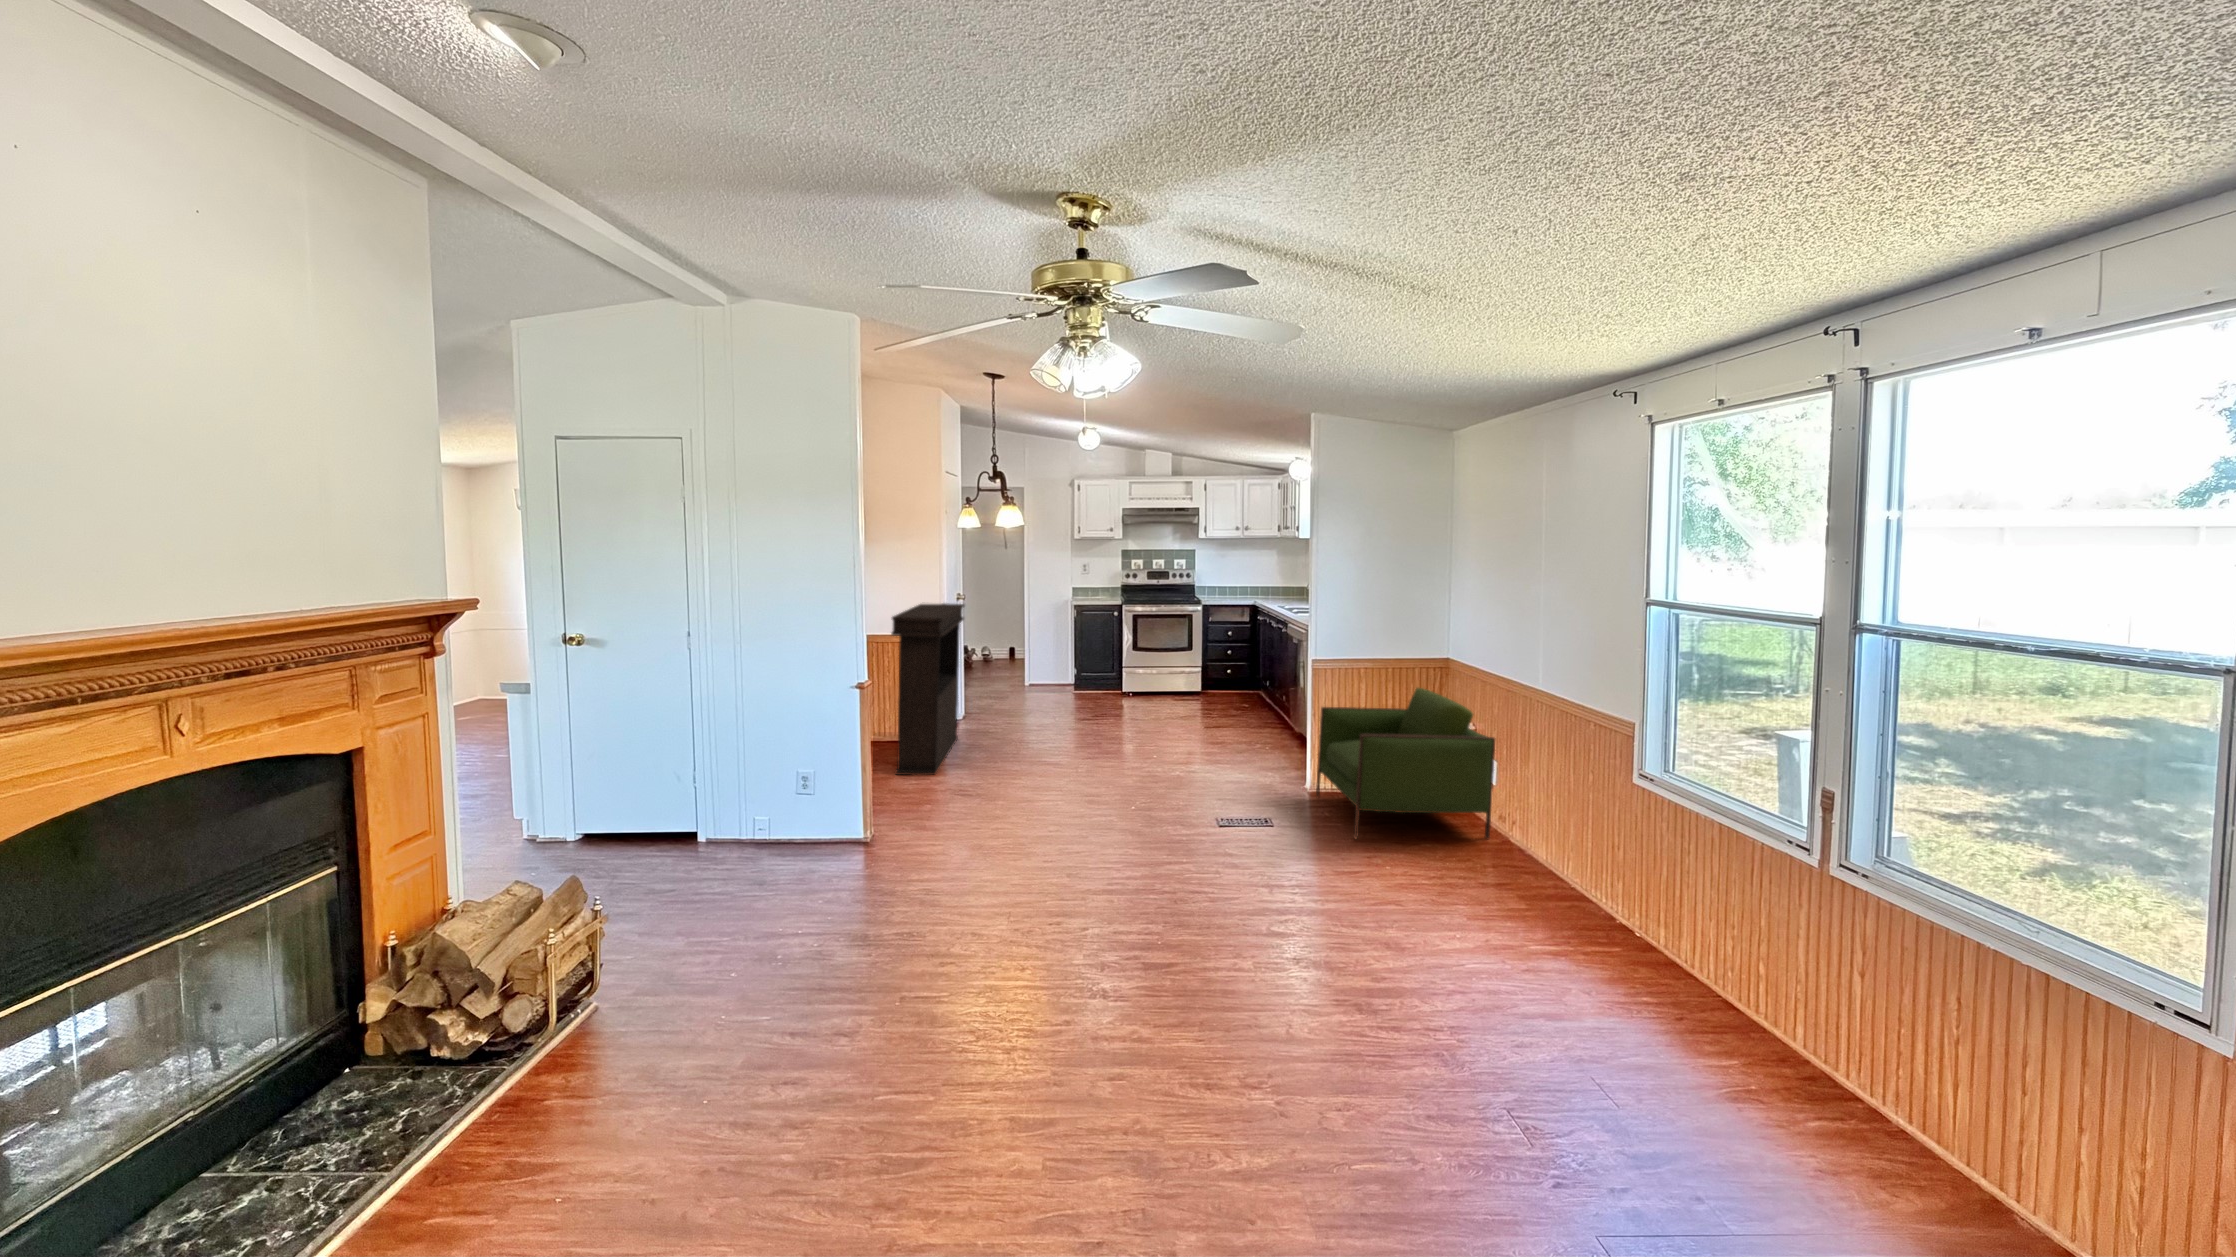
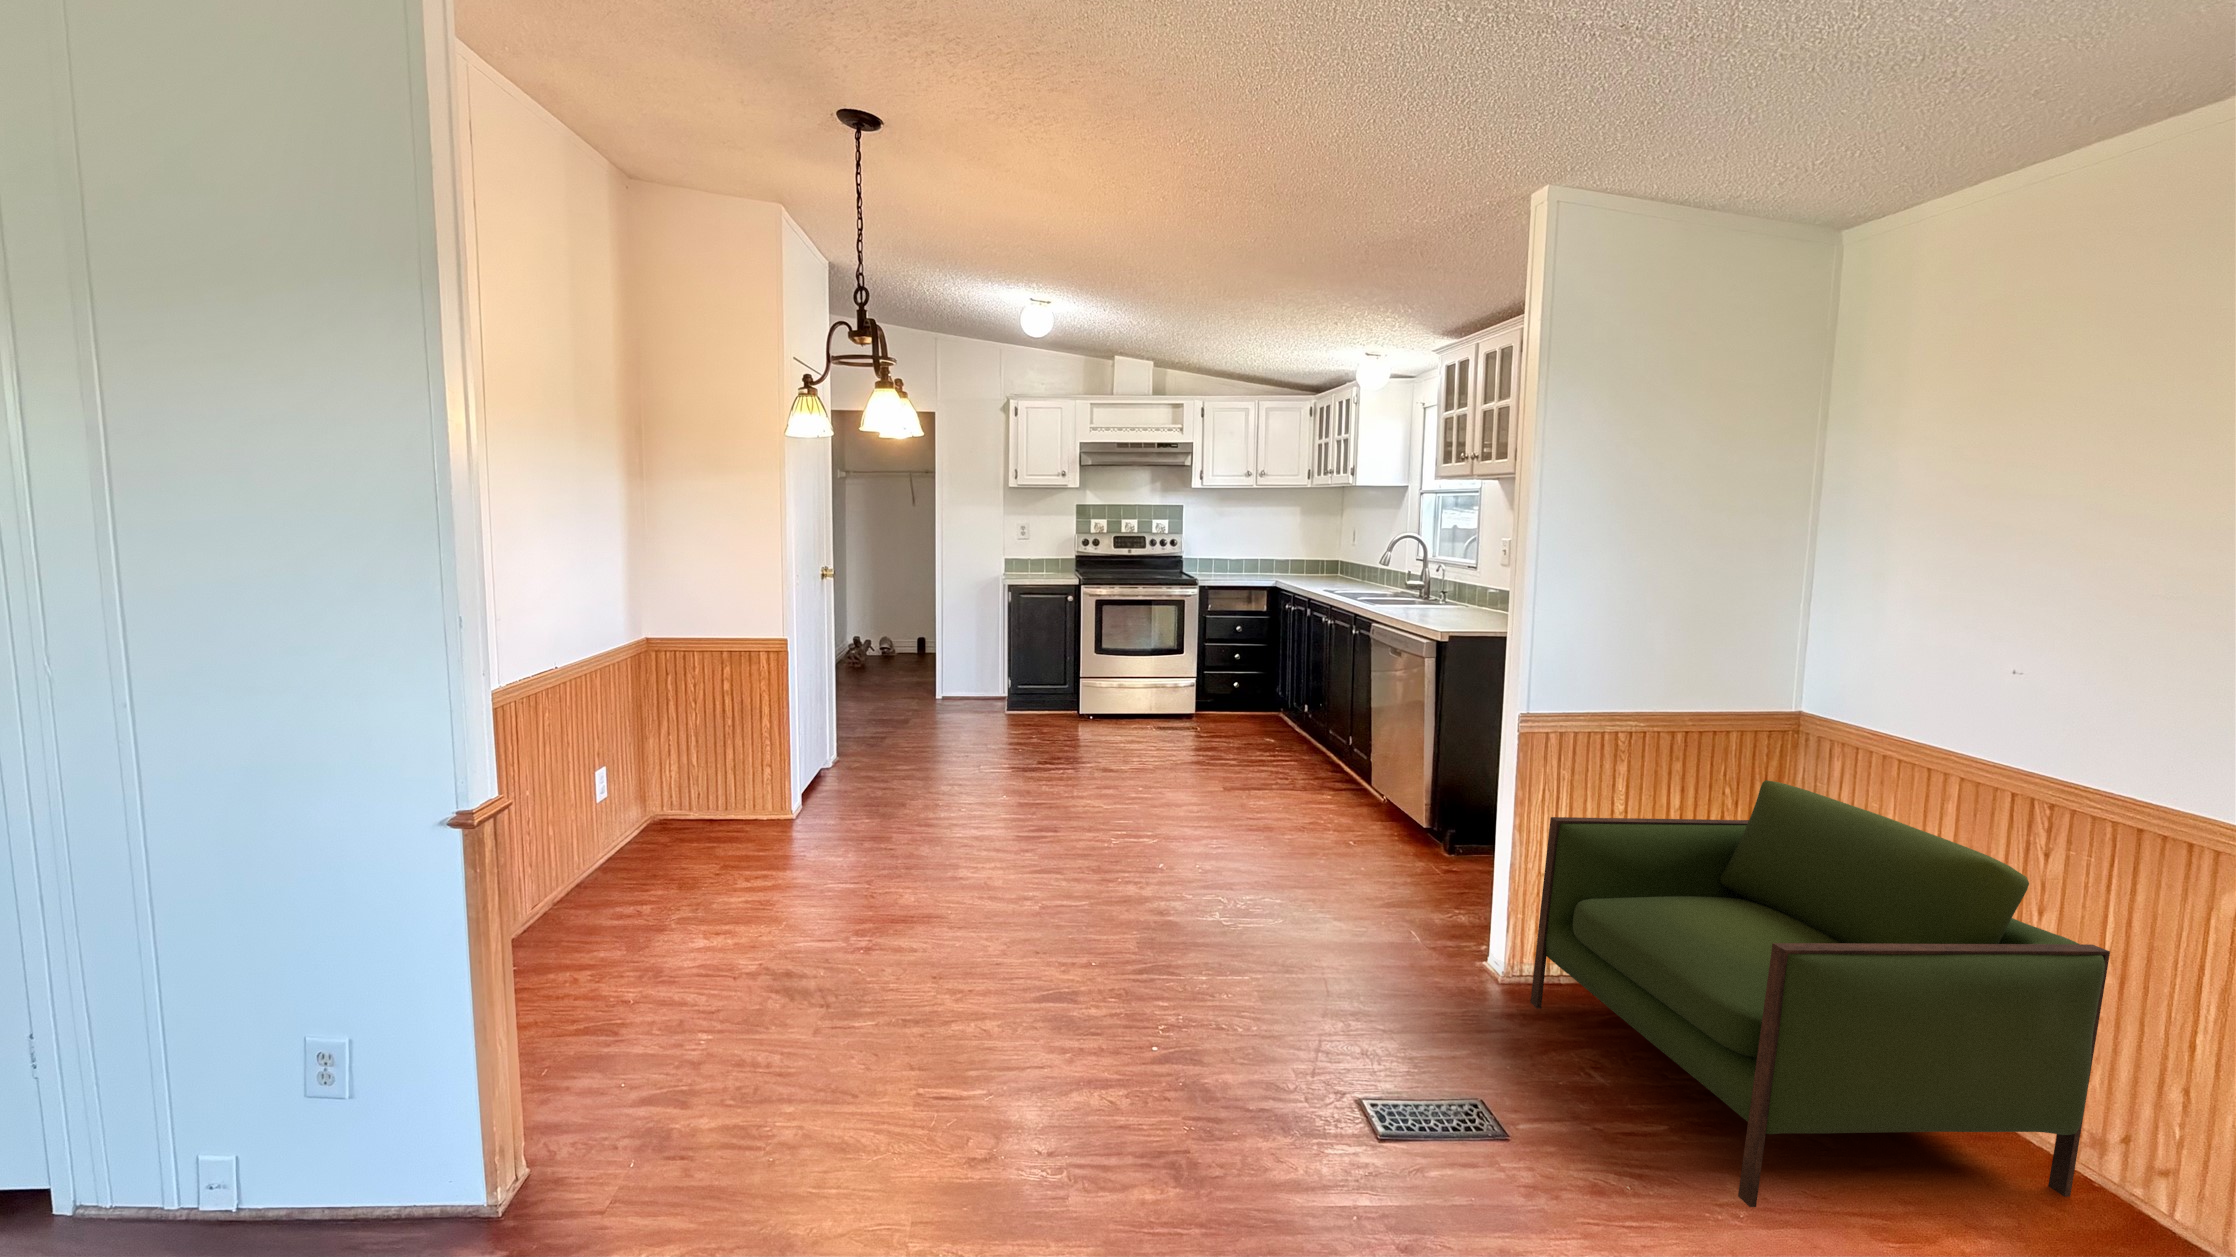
console table: present [891,603,964,775] -> none [656,584,826,921]

